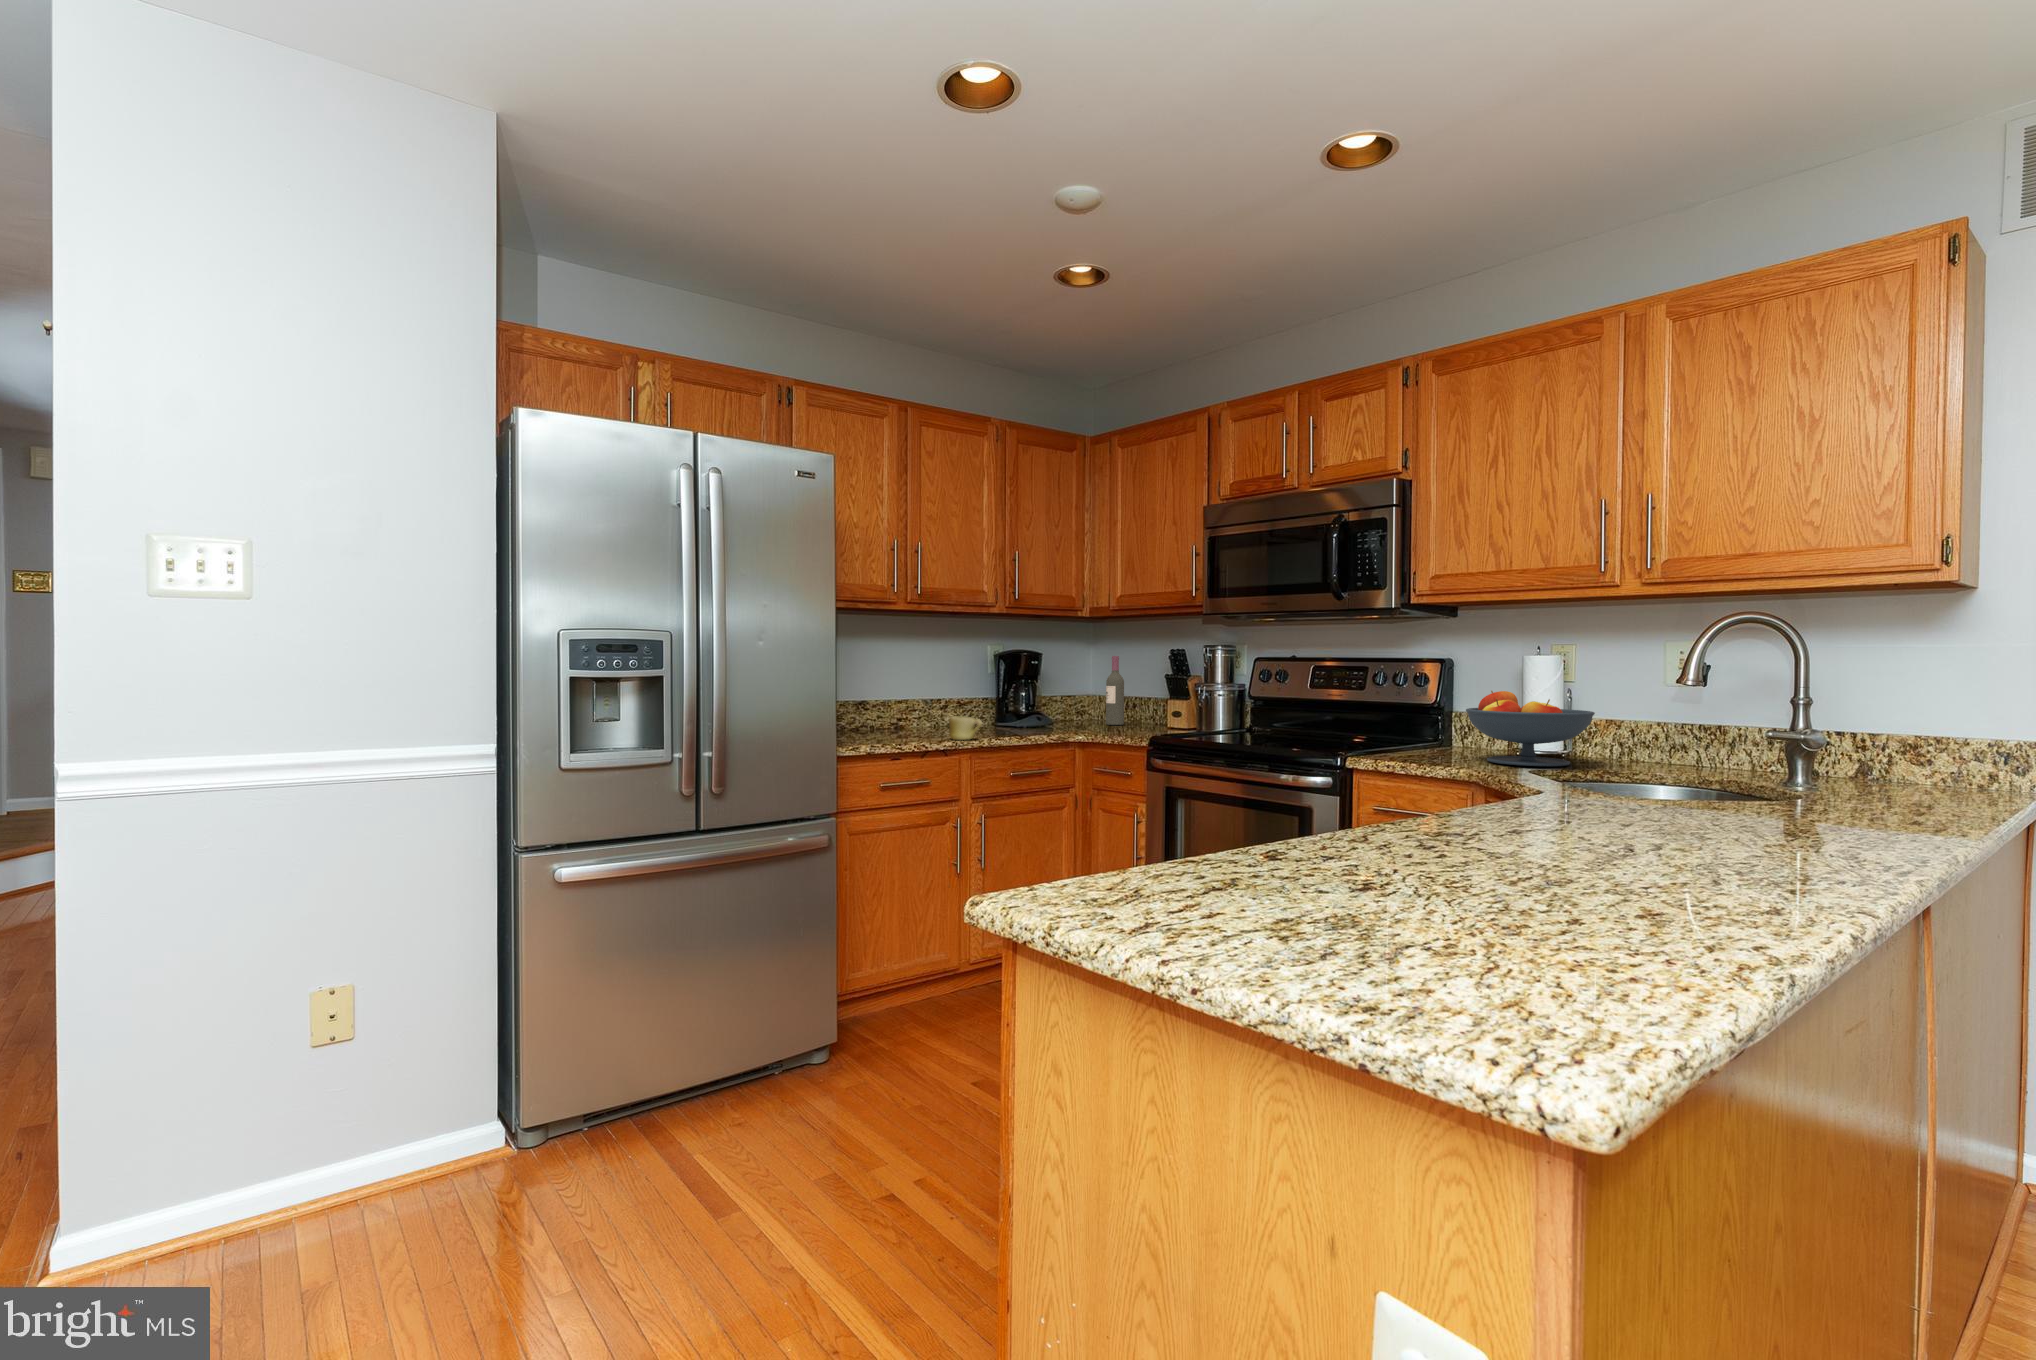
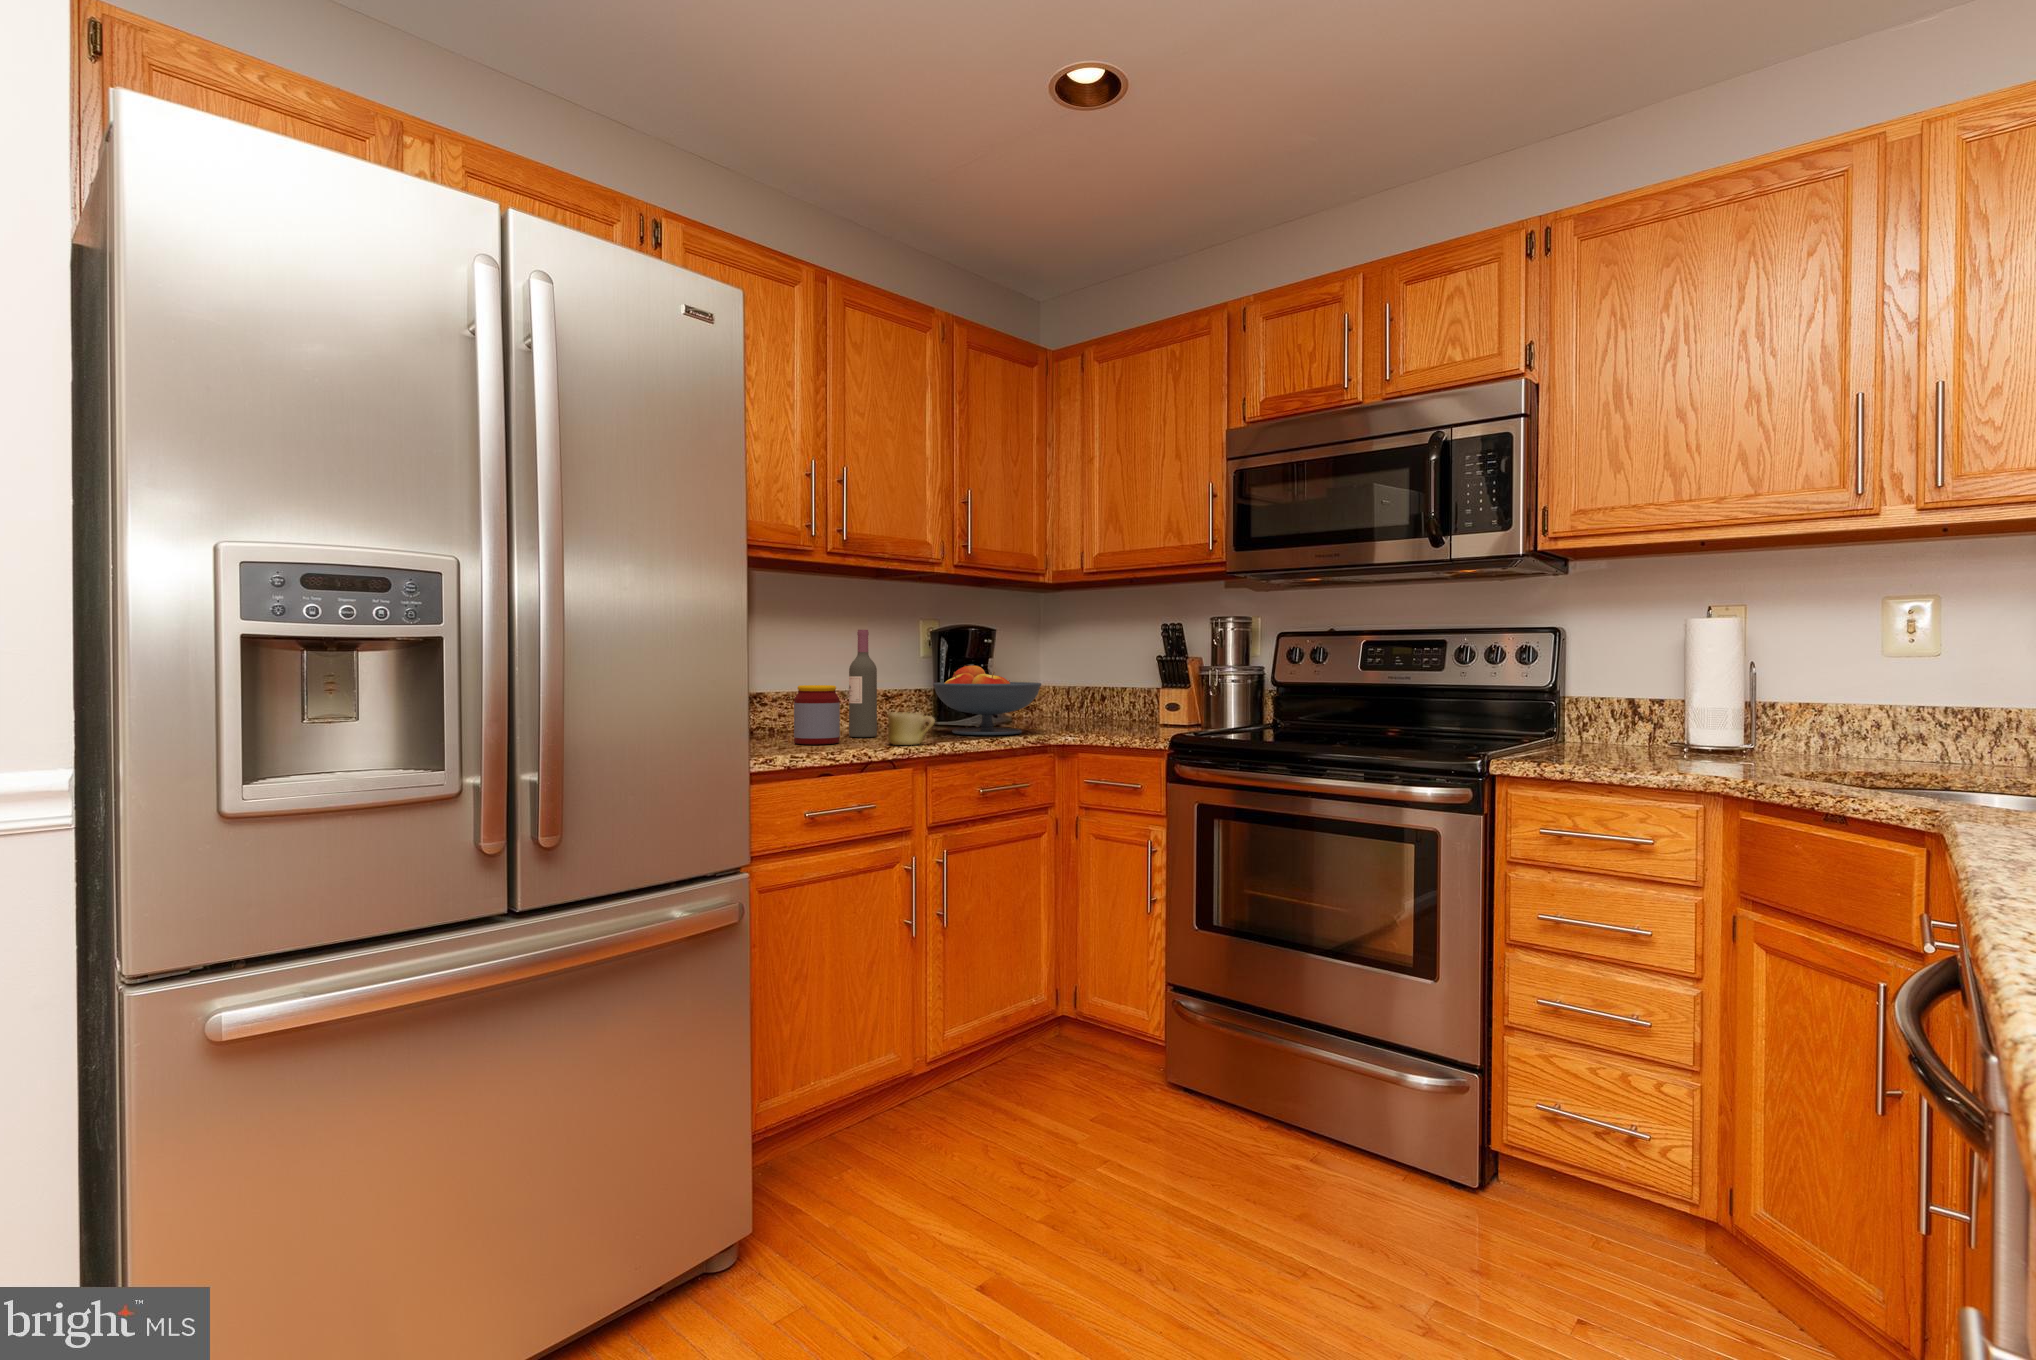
wine bottle: present [1106,656,1124,725] -> present [849,630,877,737]
fruit bowl: present [1466,691,1595,766] -> present [933,666,1041,735]
jar: none [885,696,917,738] -> present [794,685,840,744]

